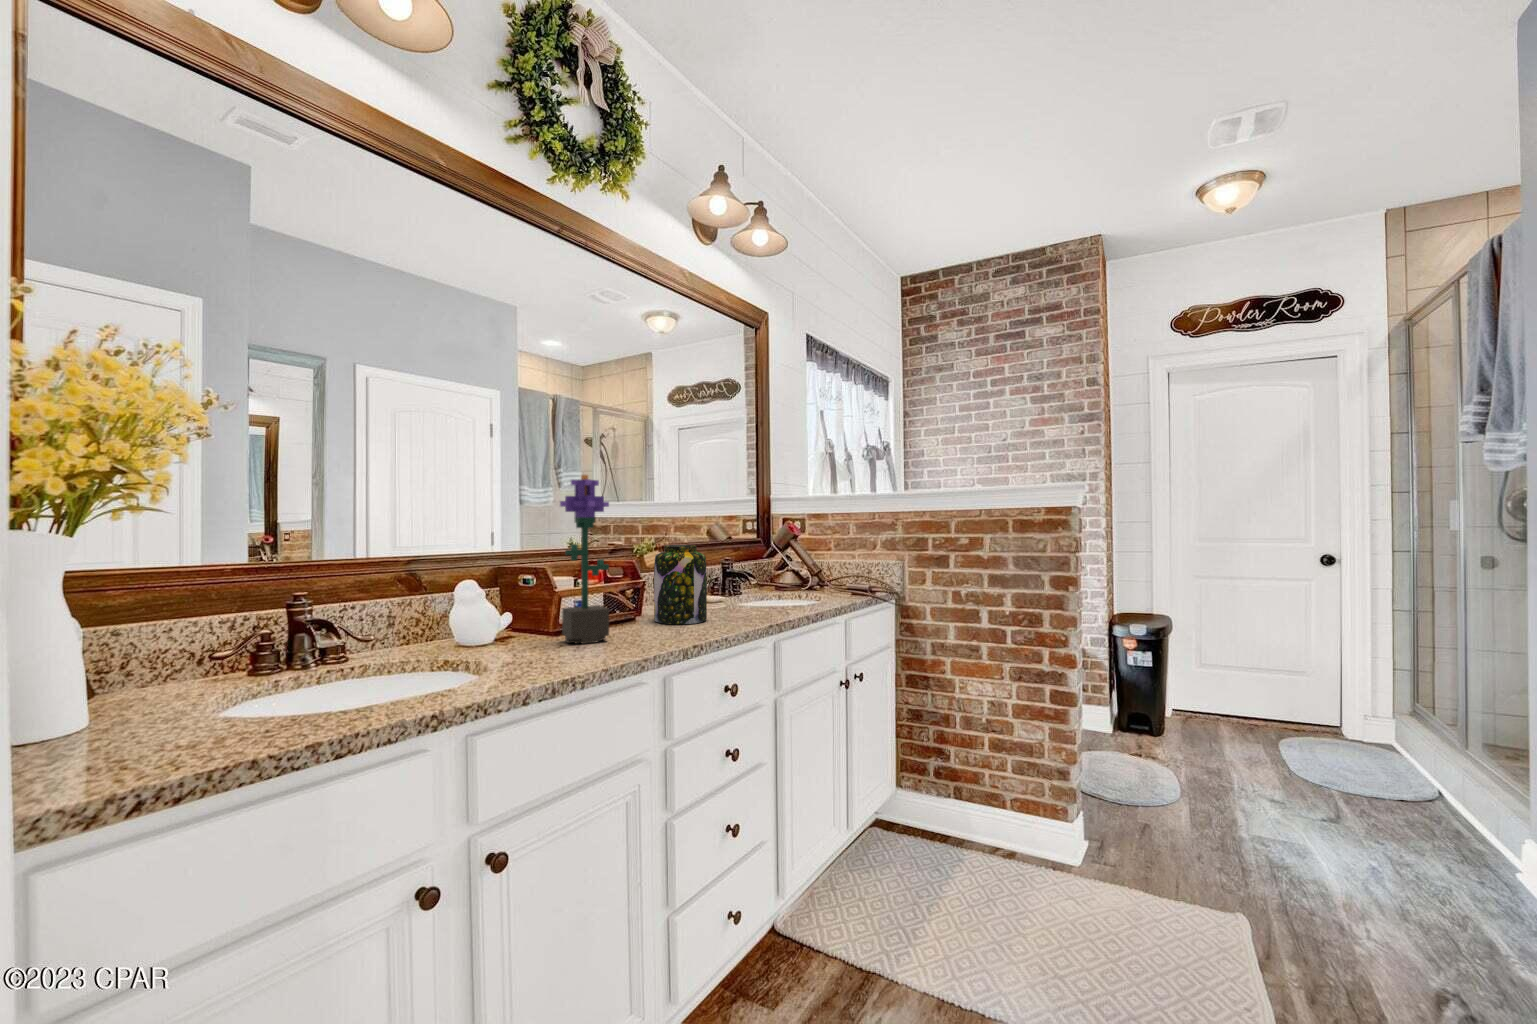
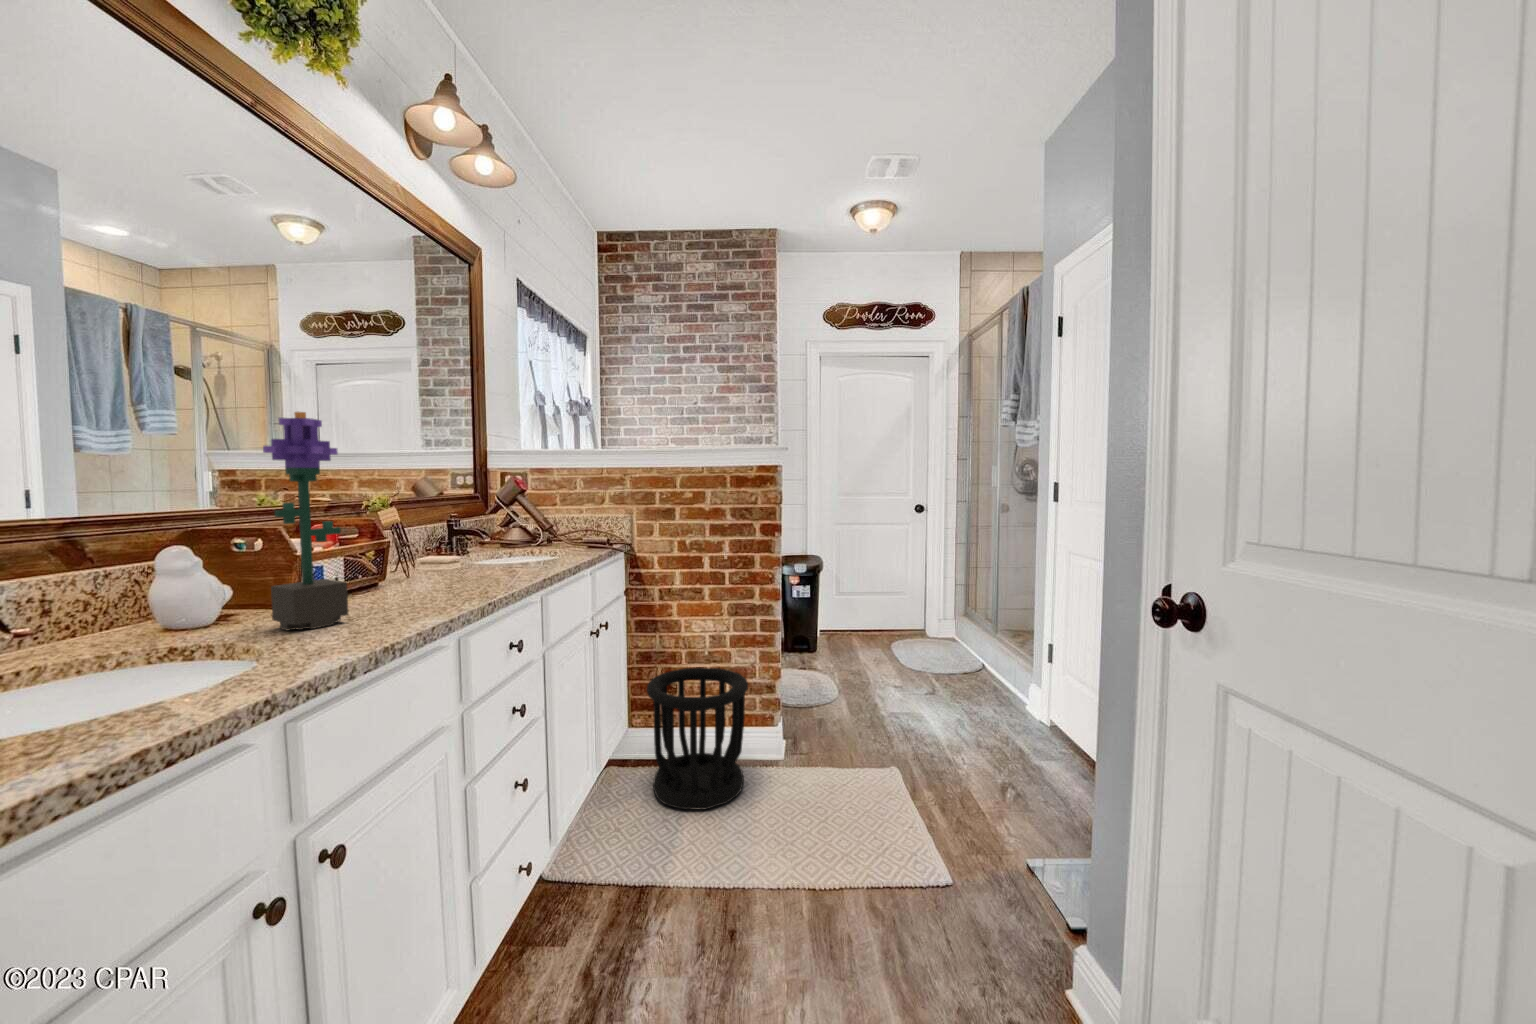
jar: present [654,545,707,624] -> none [381,502,453,594]
wastebasket: none [909,733,1027,898] -> present [647,667,748,809]

